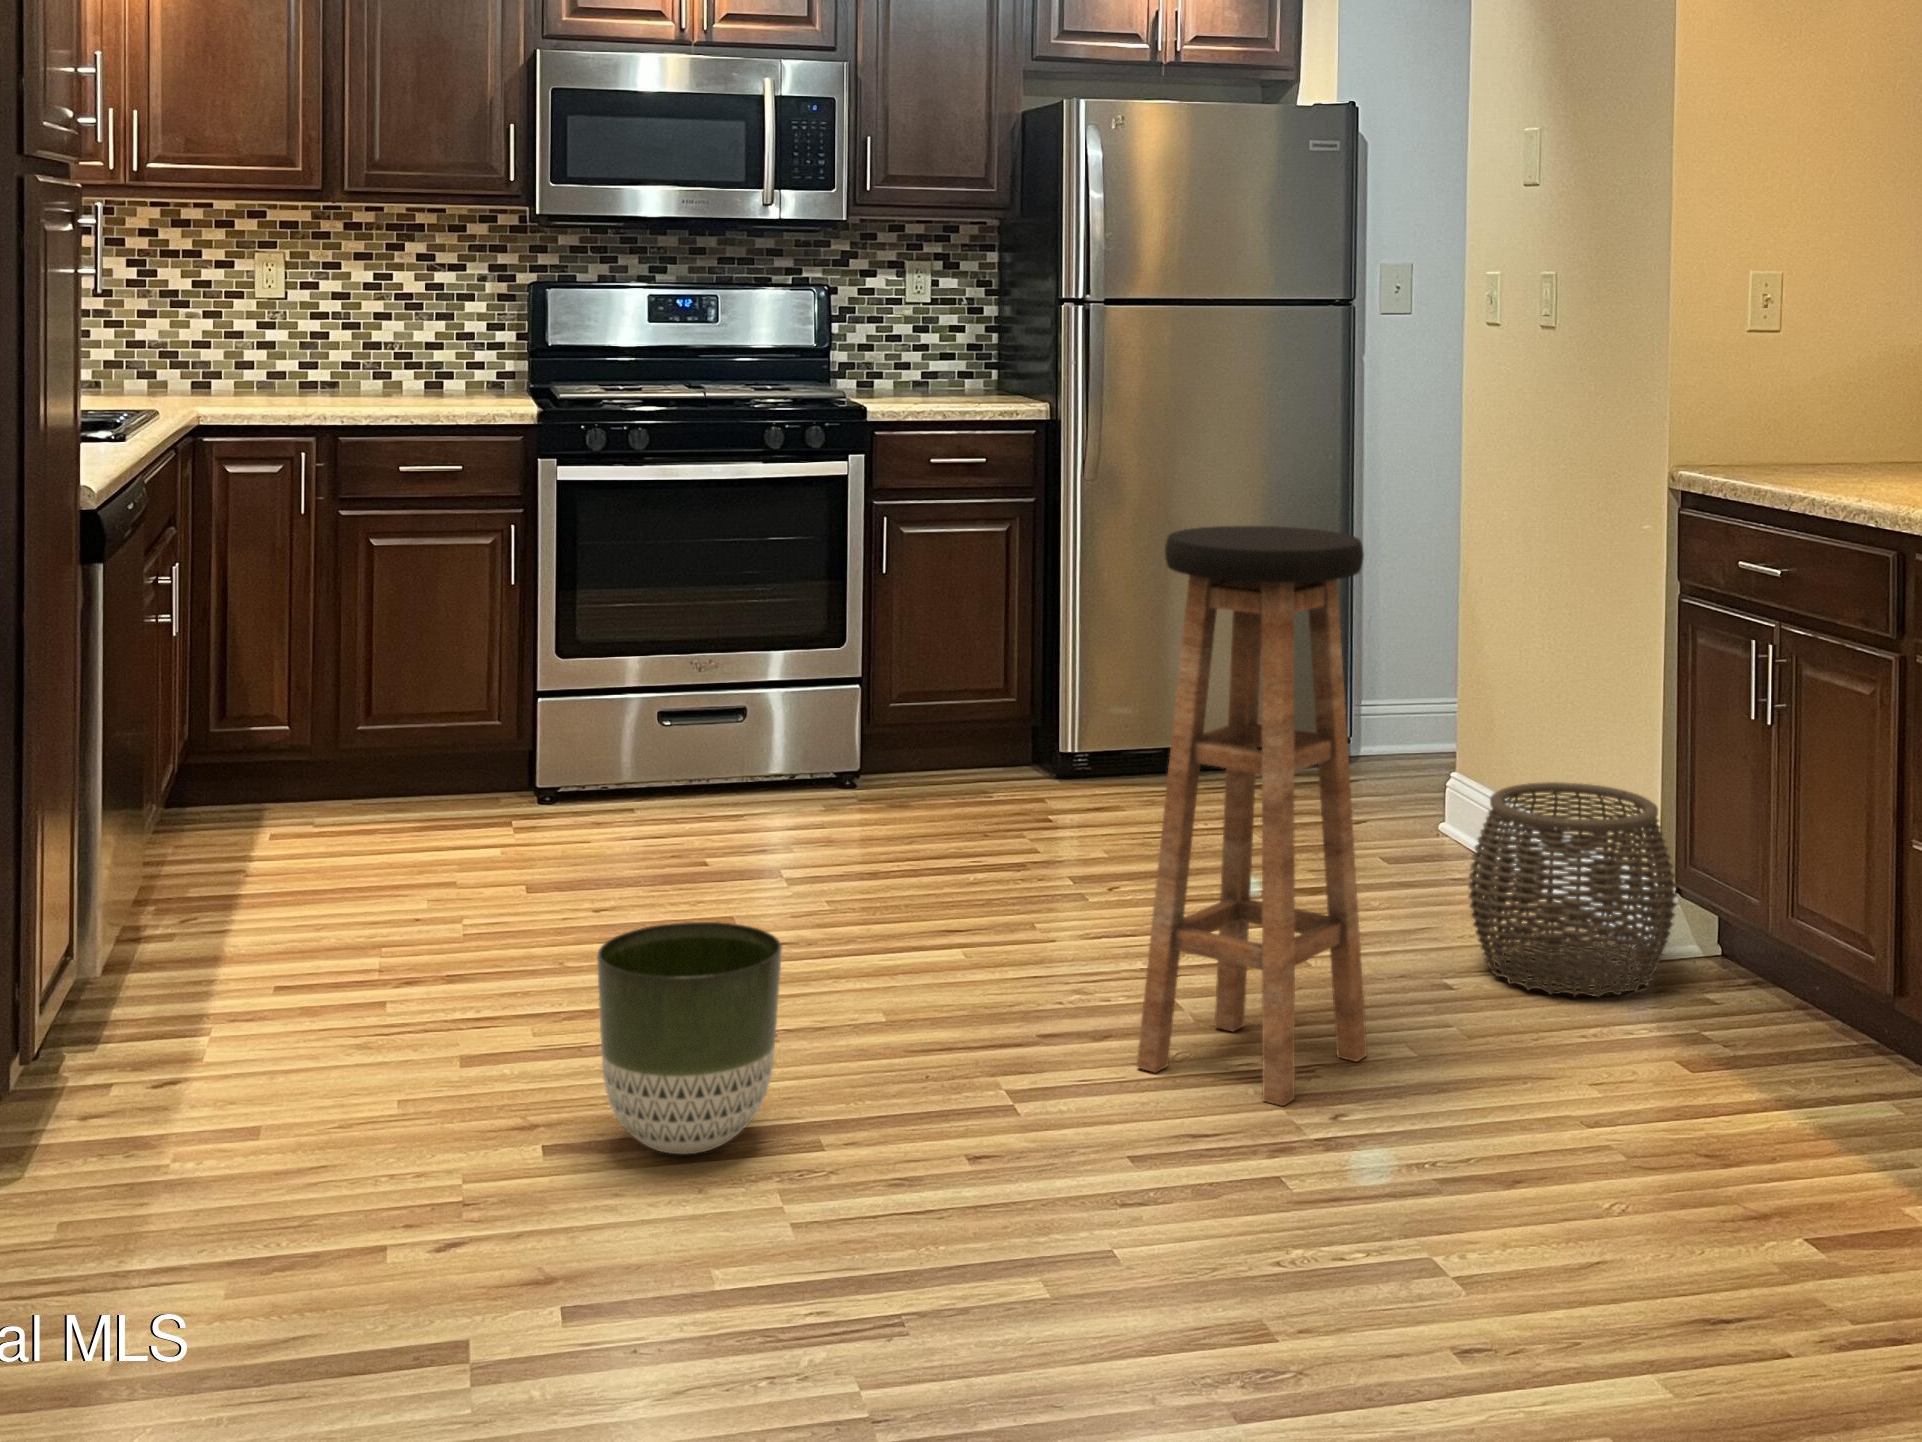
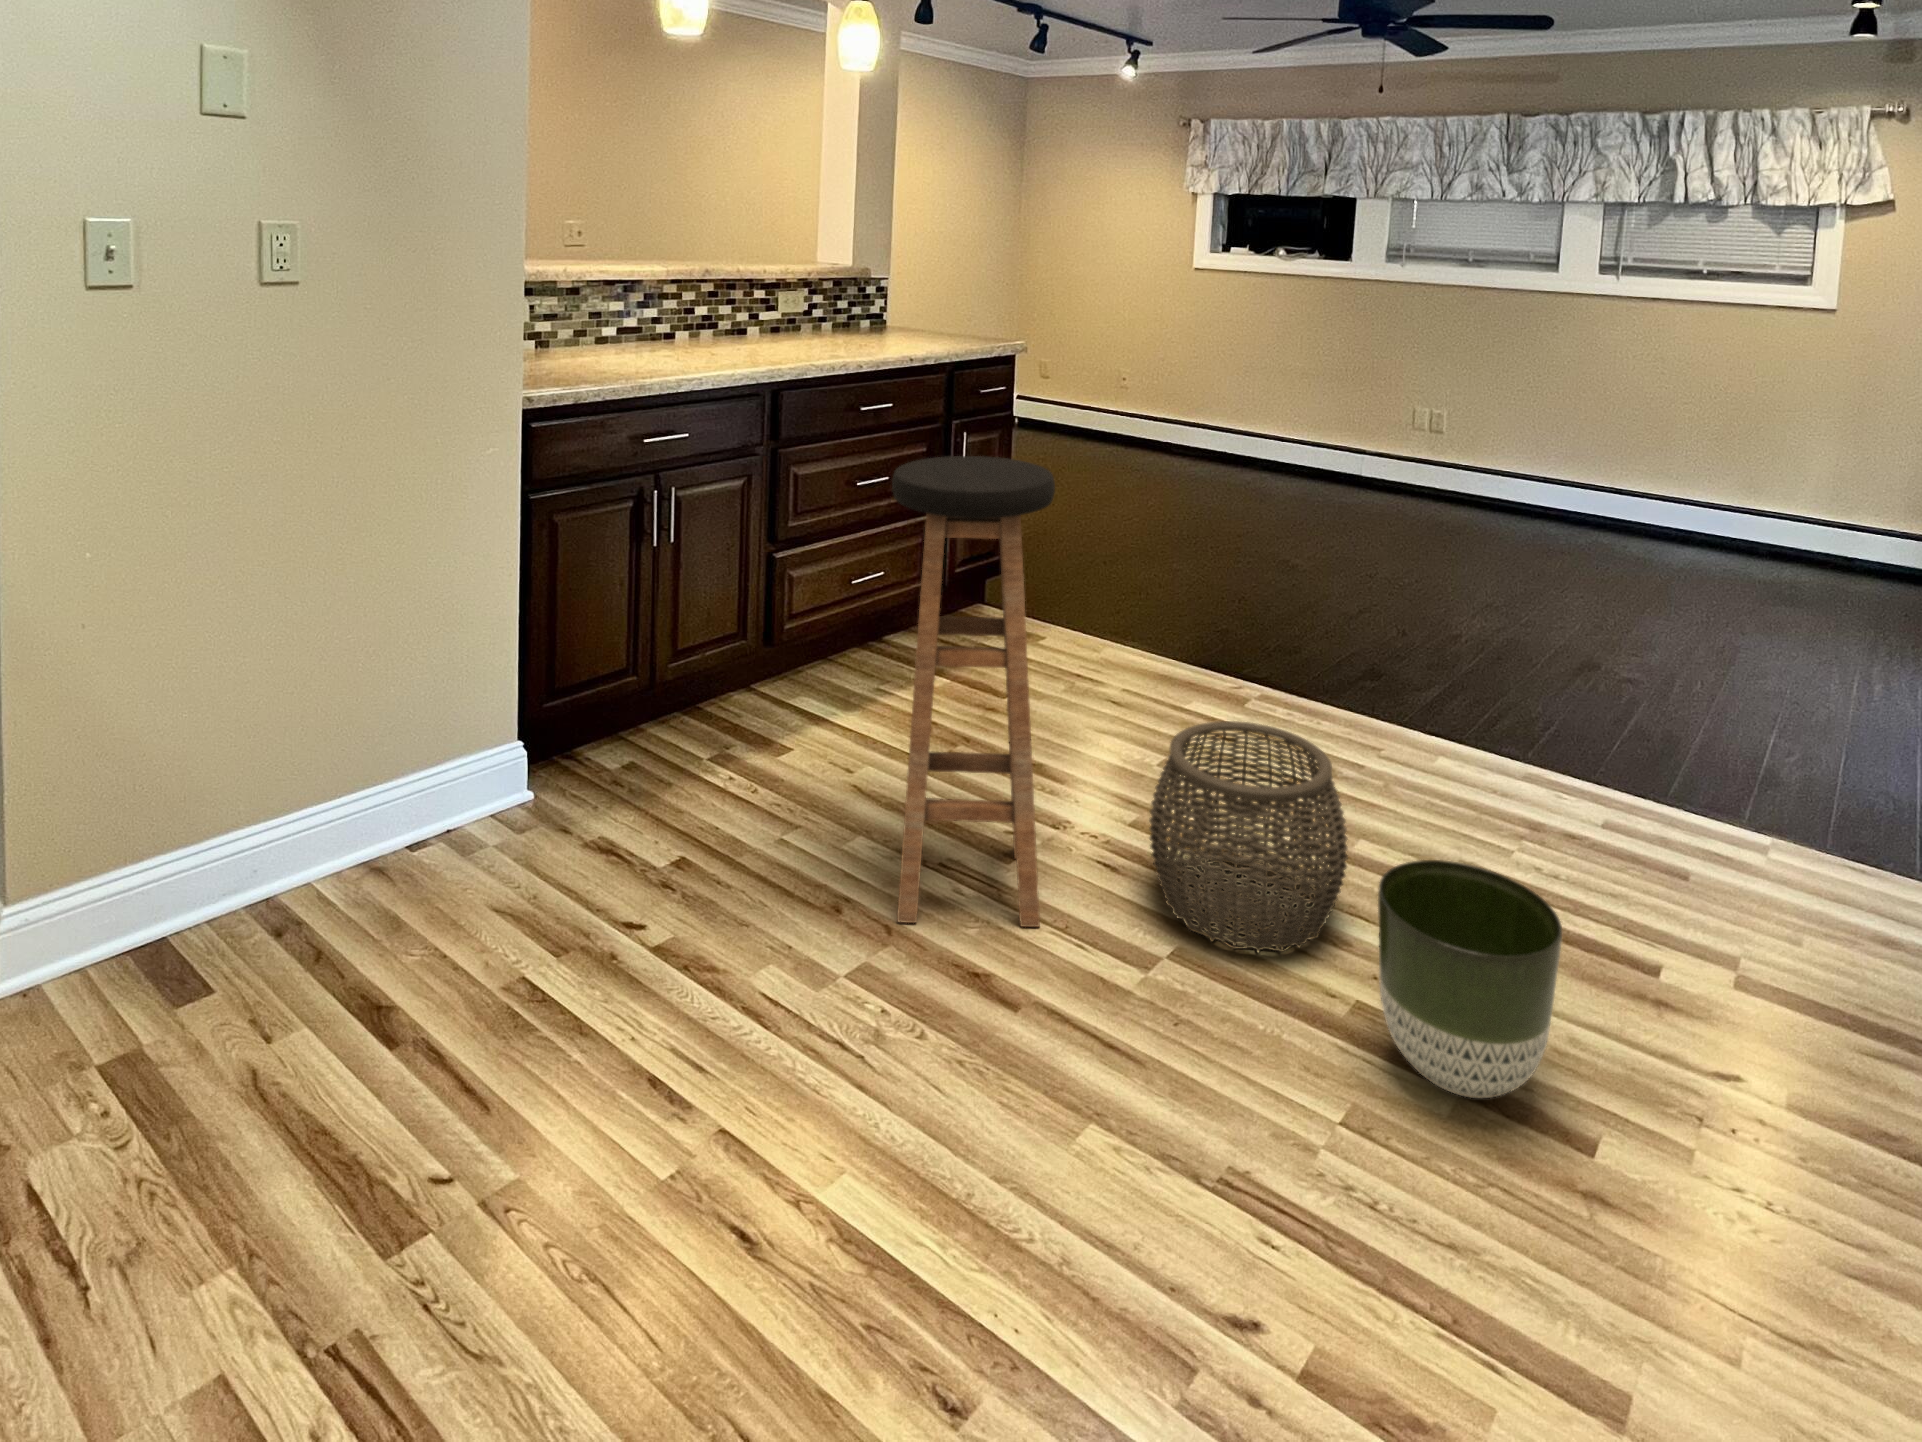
woven basket: present [1468,782,1677,997] -> present [1149,721,1348,952]

